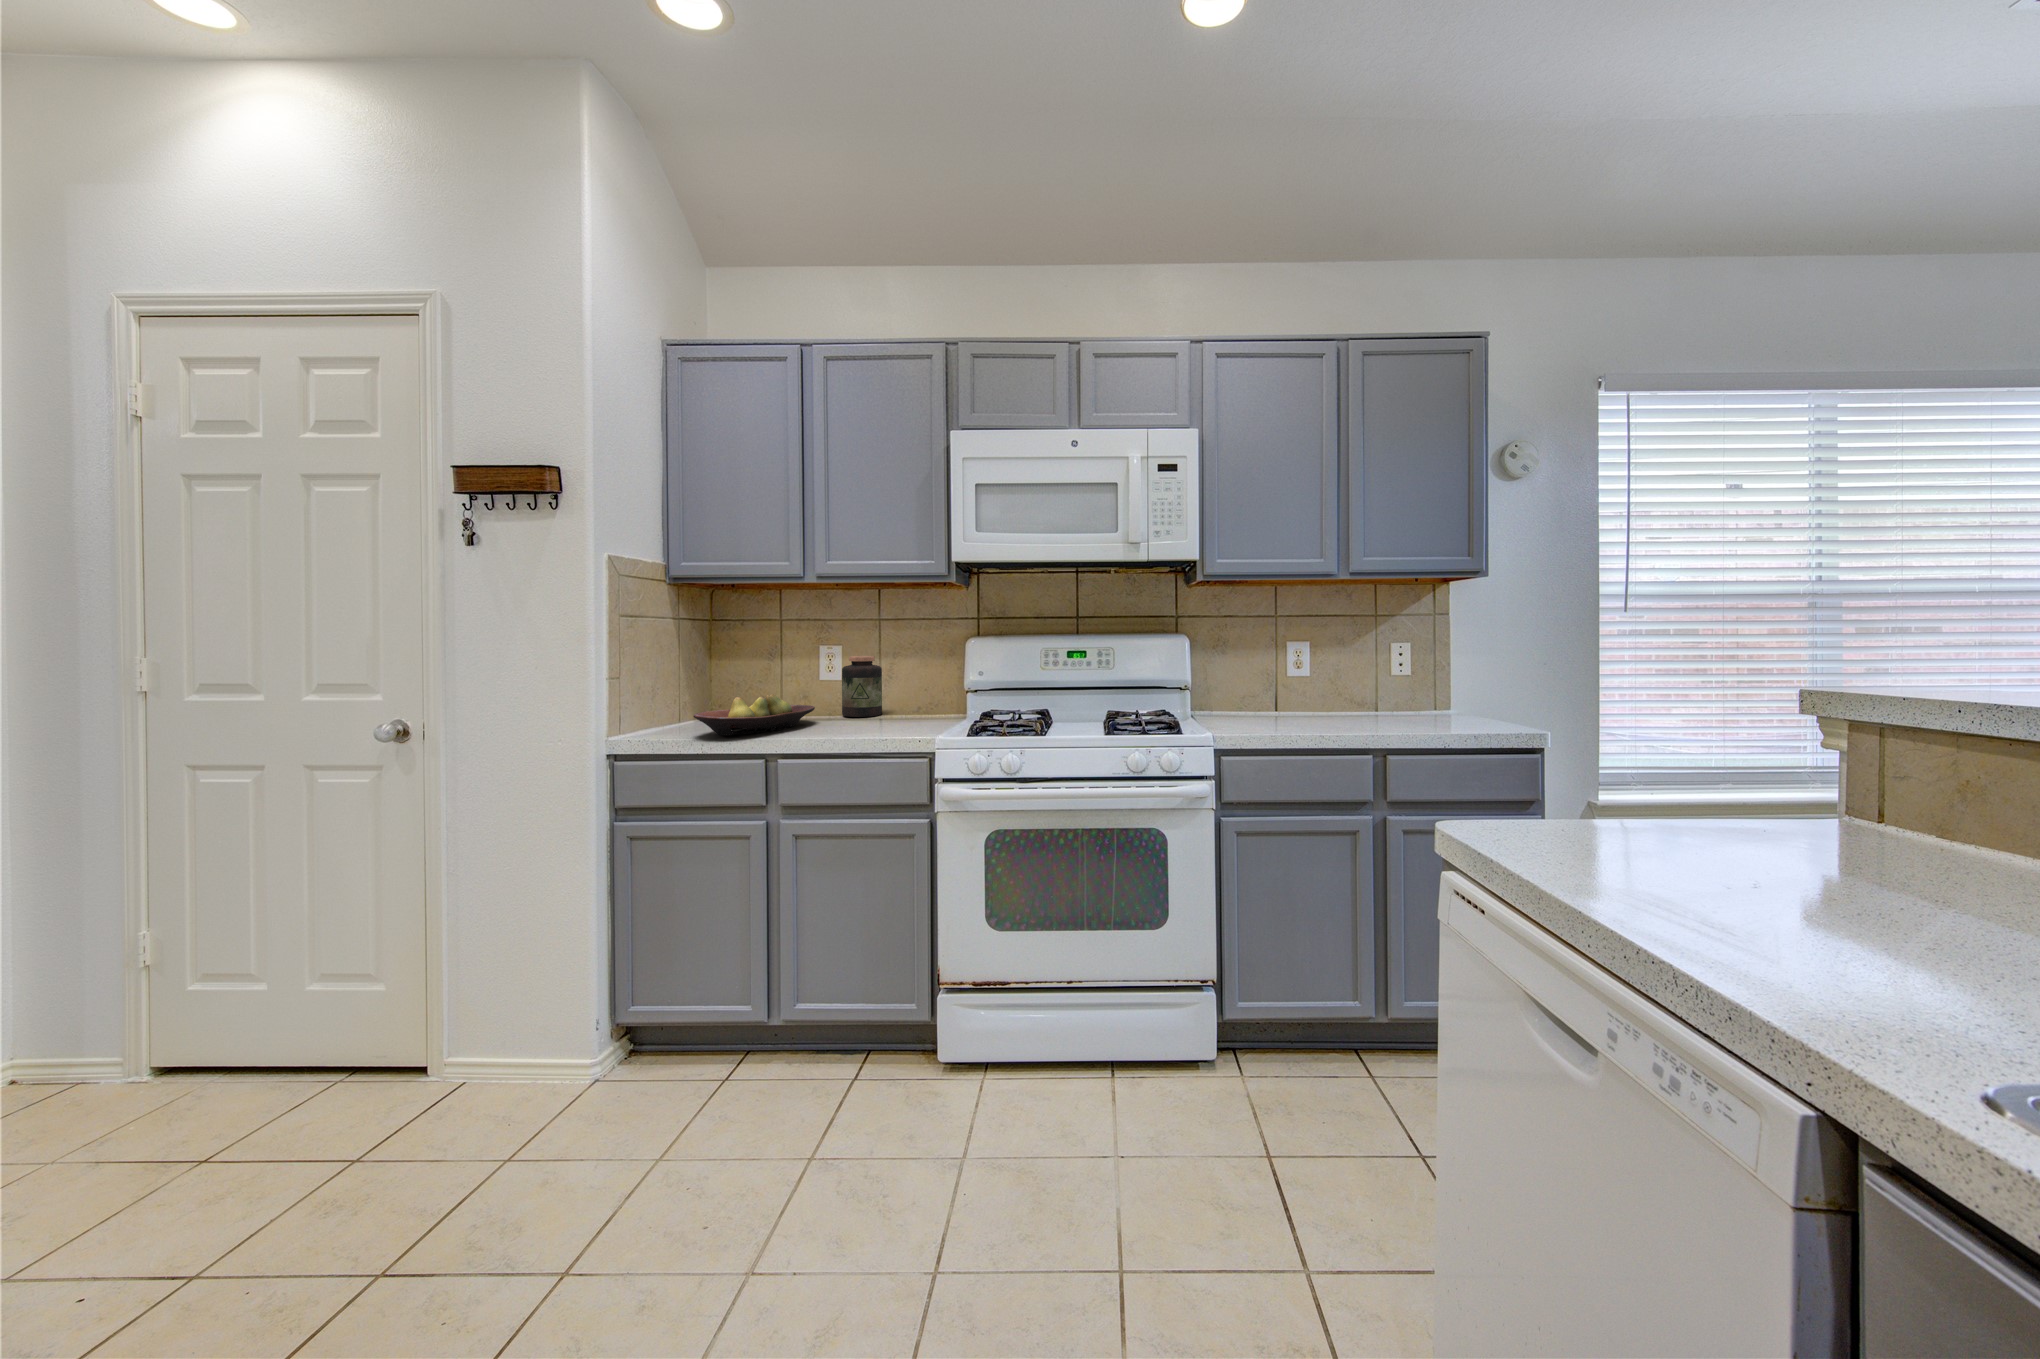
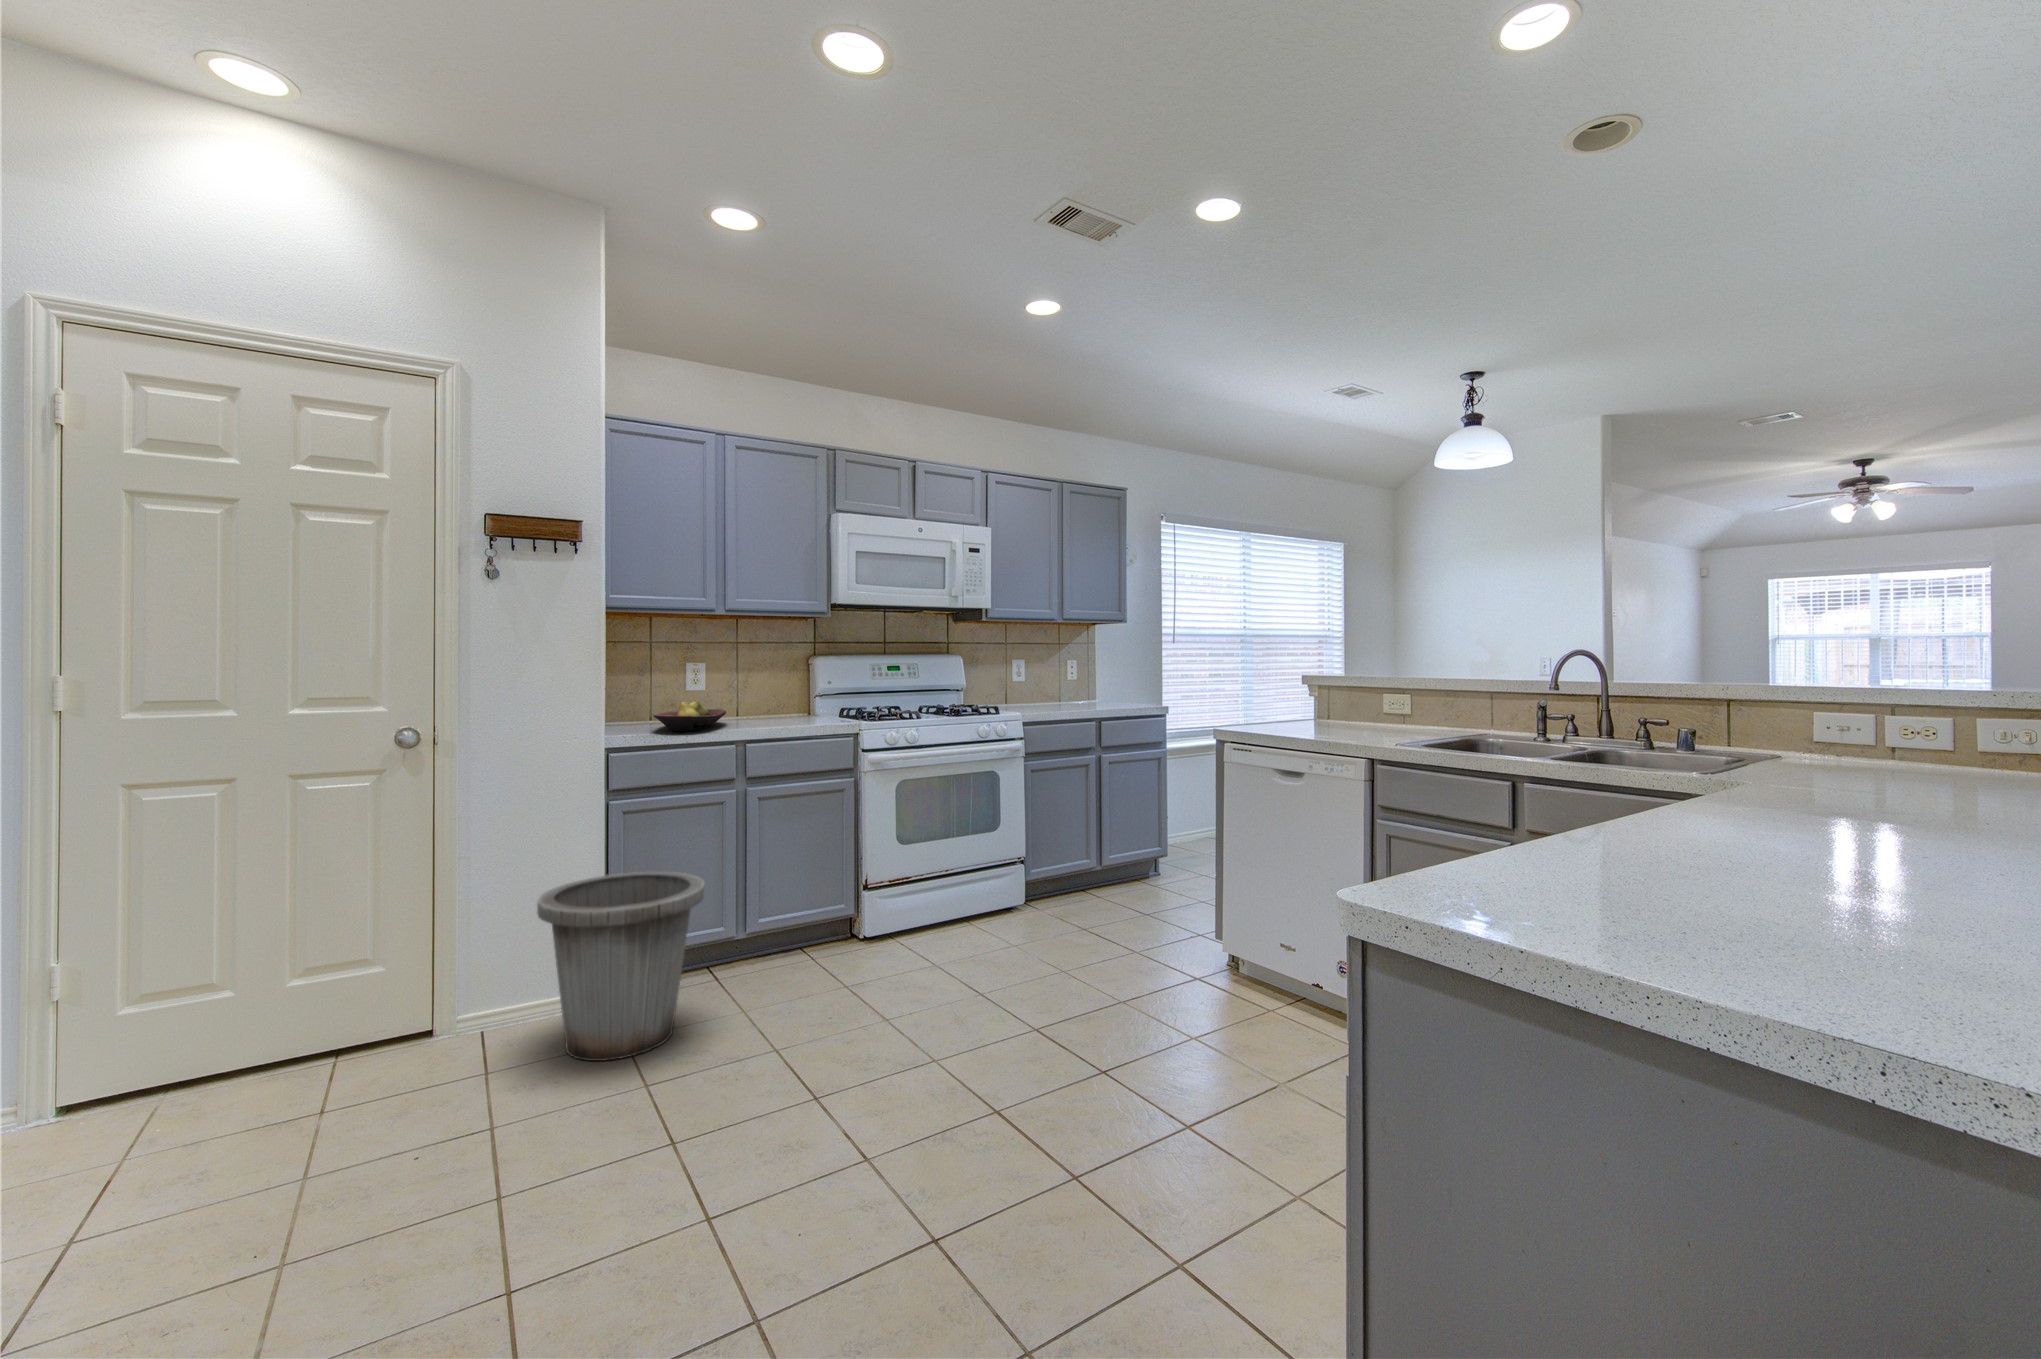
jar: present [842,656,882,717] -> none [723,671,756,718]
trash can: none [351,922,594,1194] -> present [537,872,704,1061]

